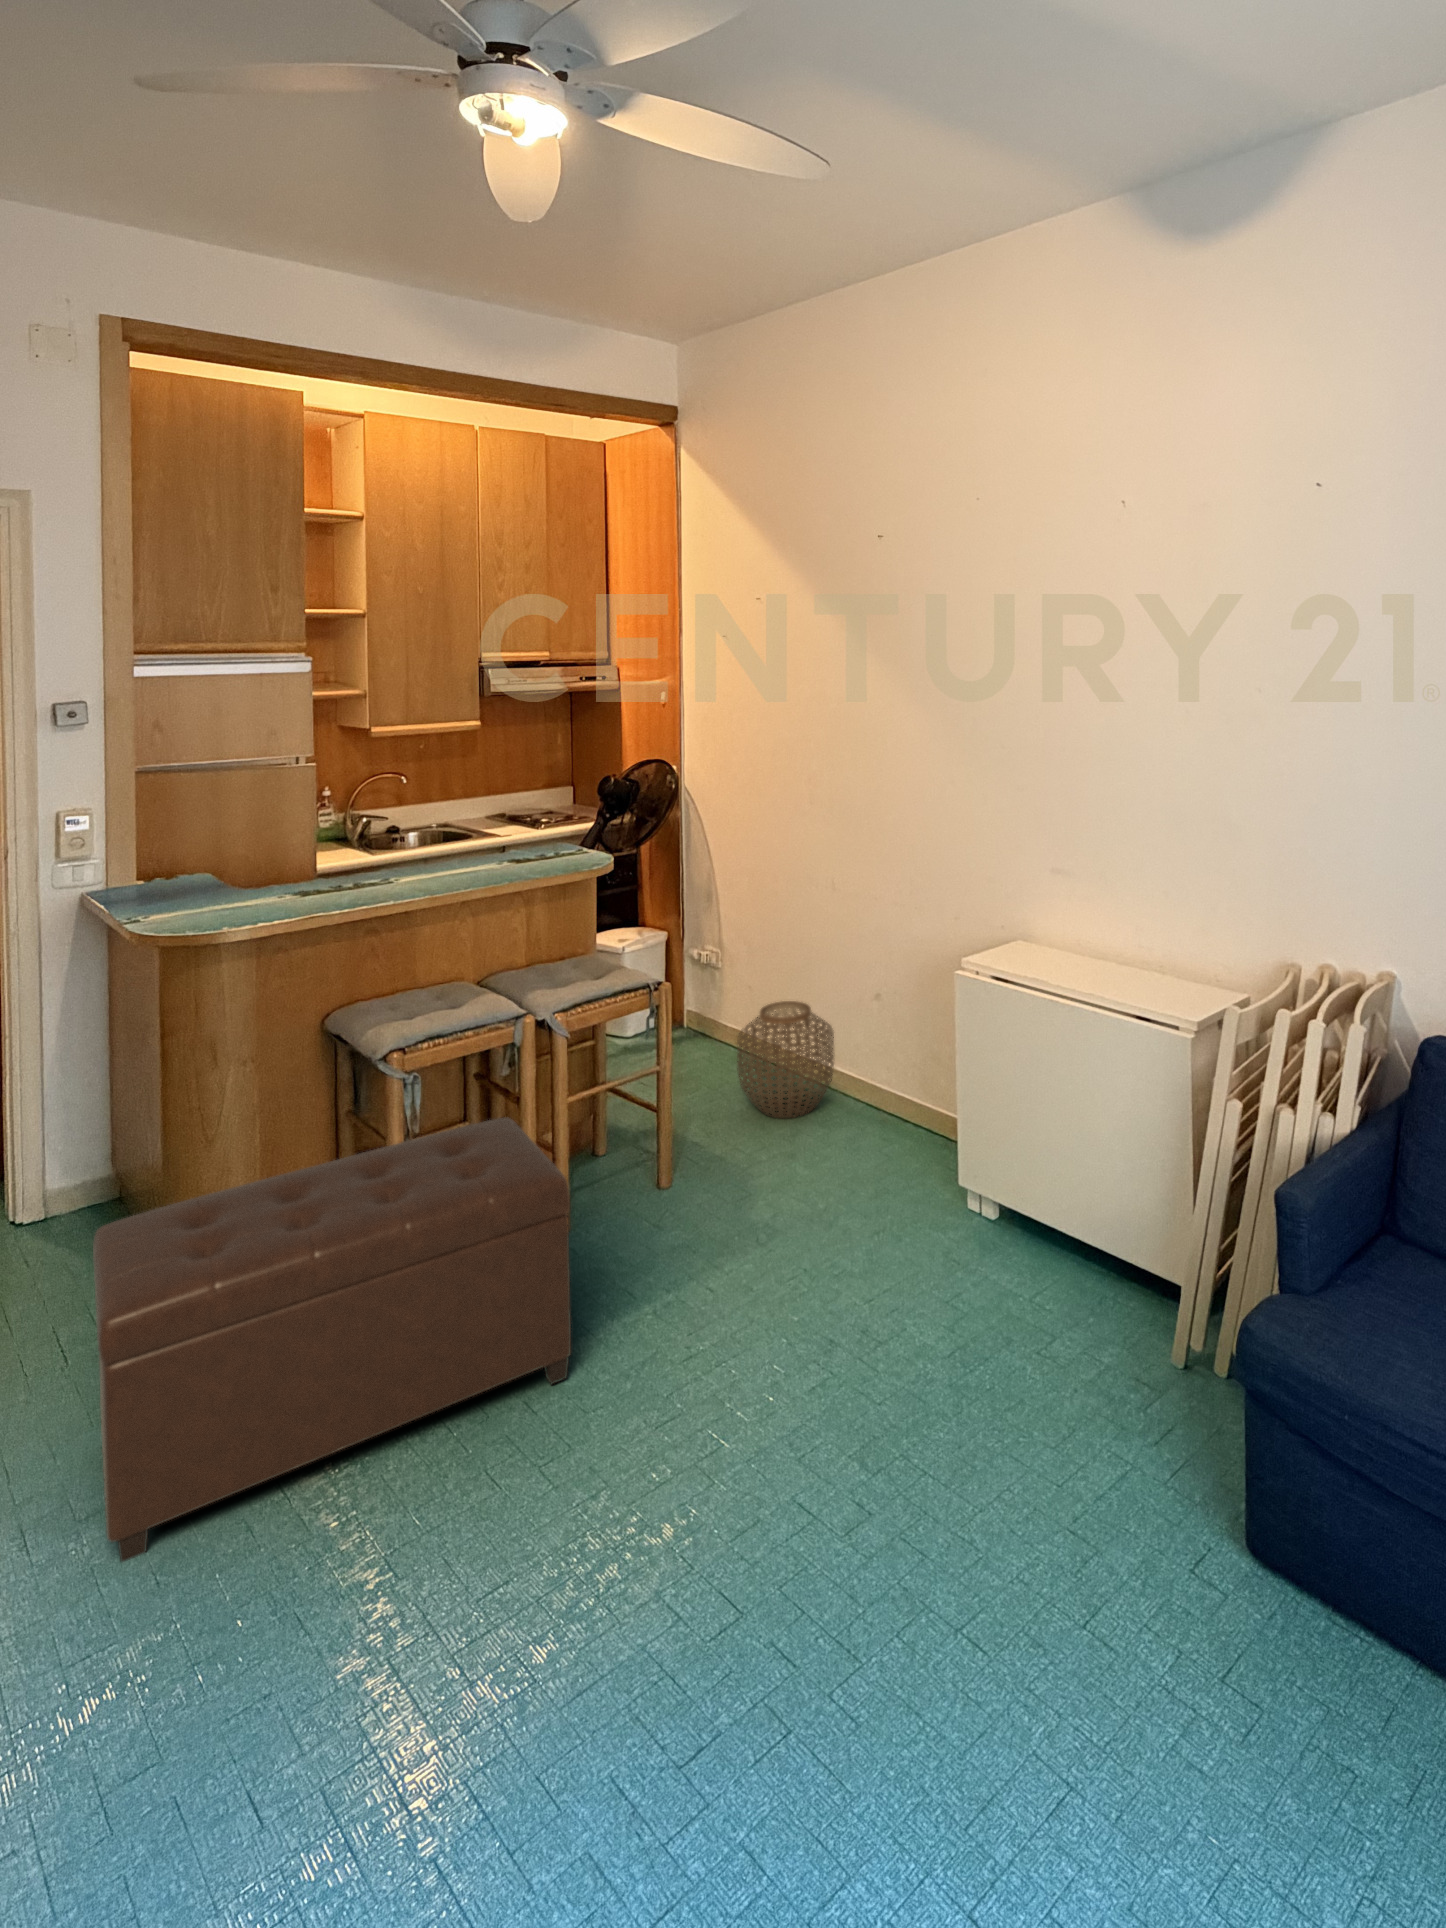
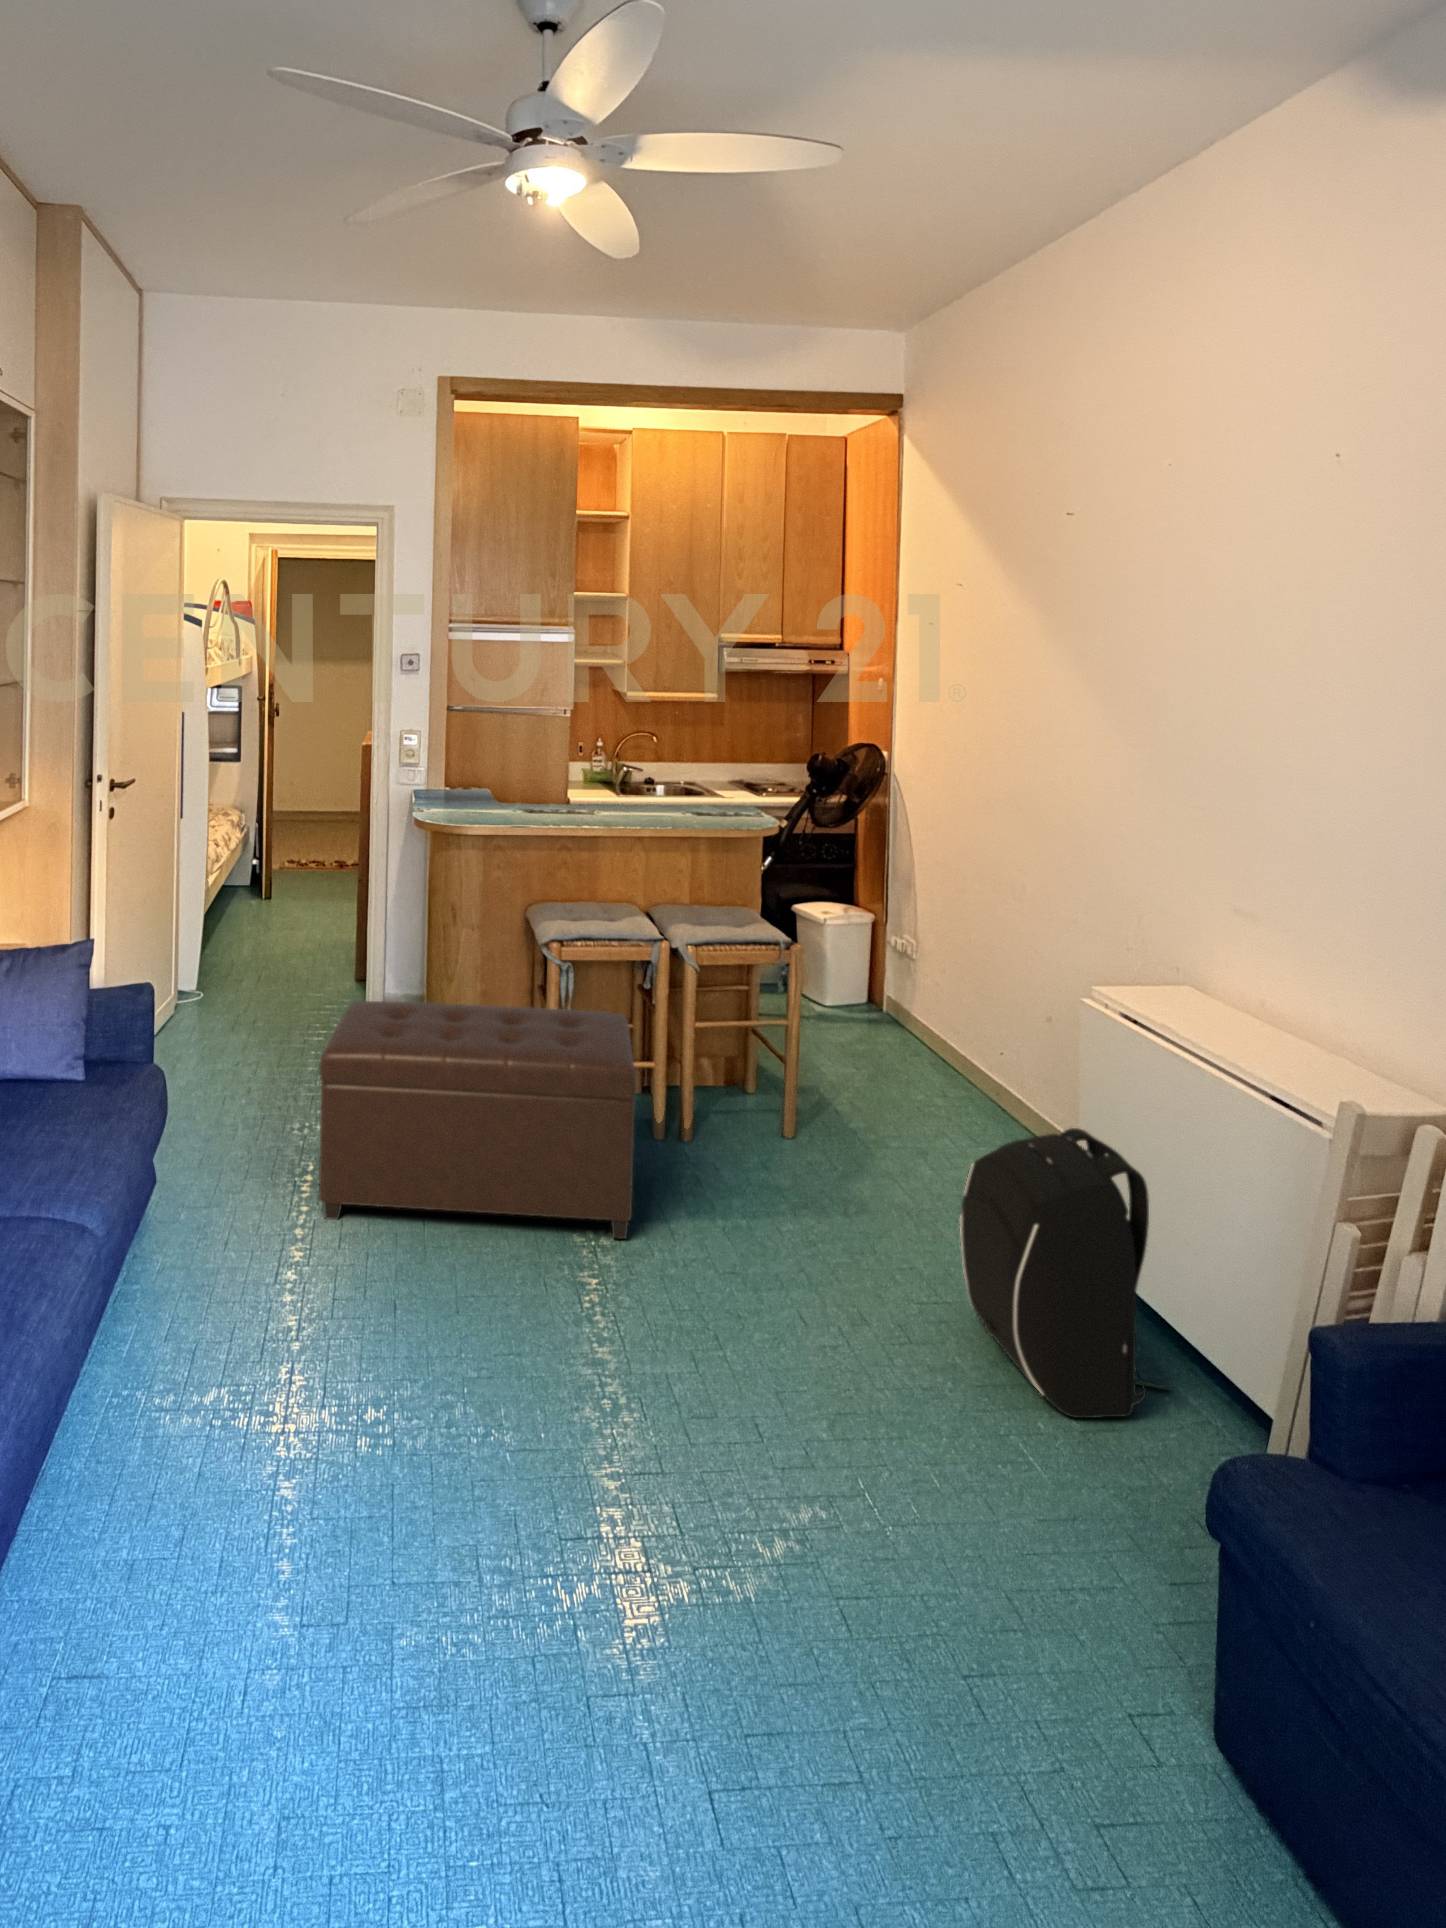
woven basket: present [737,1001,834,1118] -> none [889,999,996,1120]
backpack: none [906,1088,1076,1345] -> present [960,1128,1171,1418]

